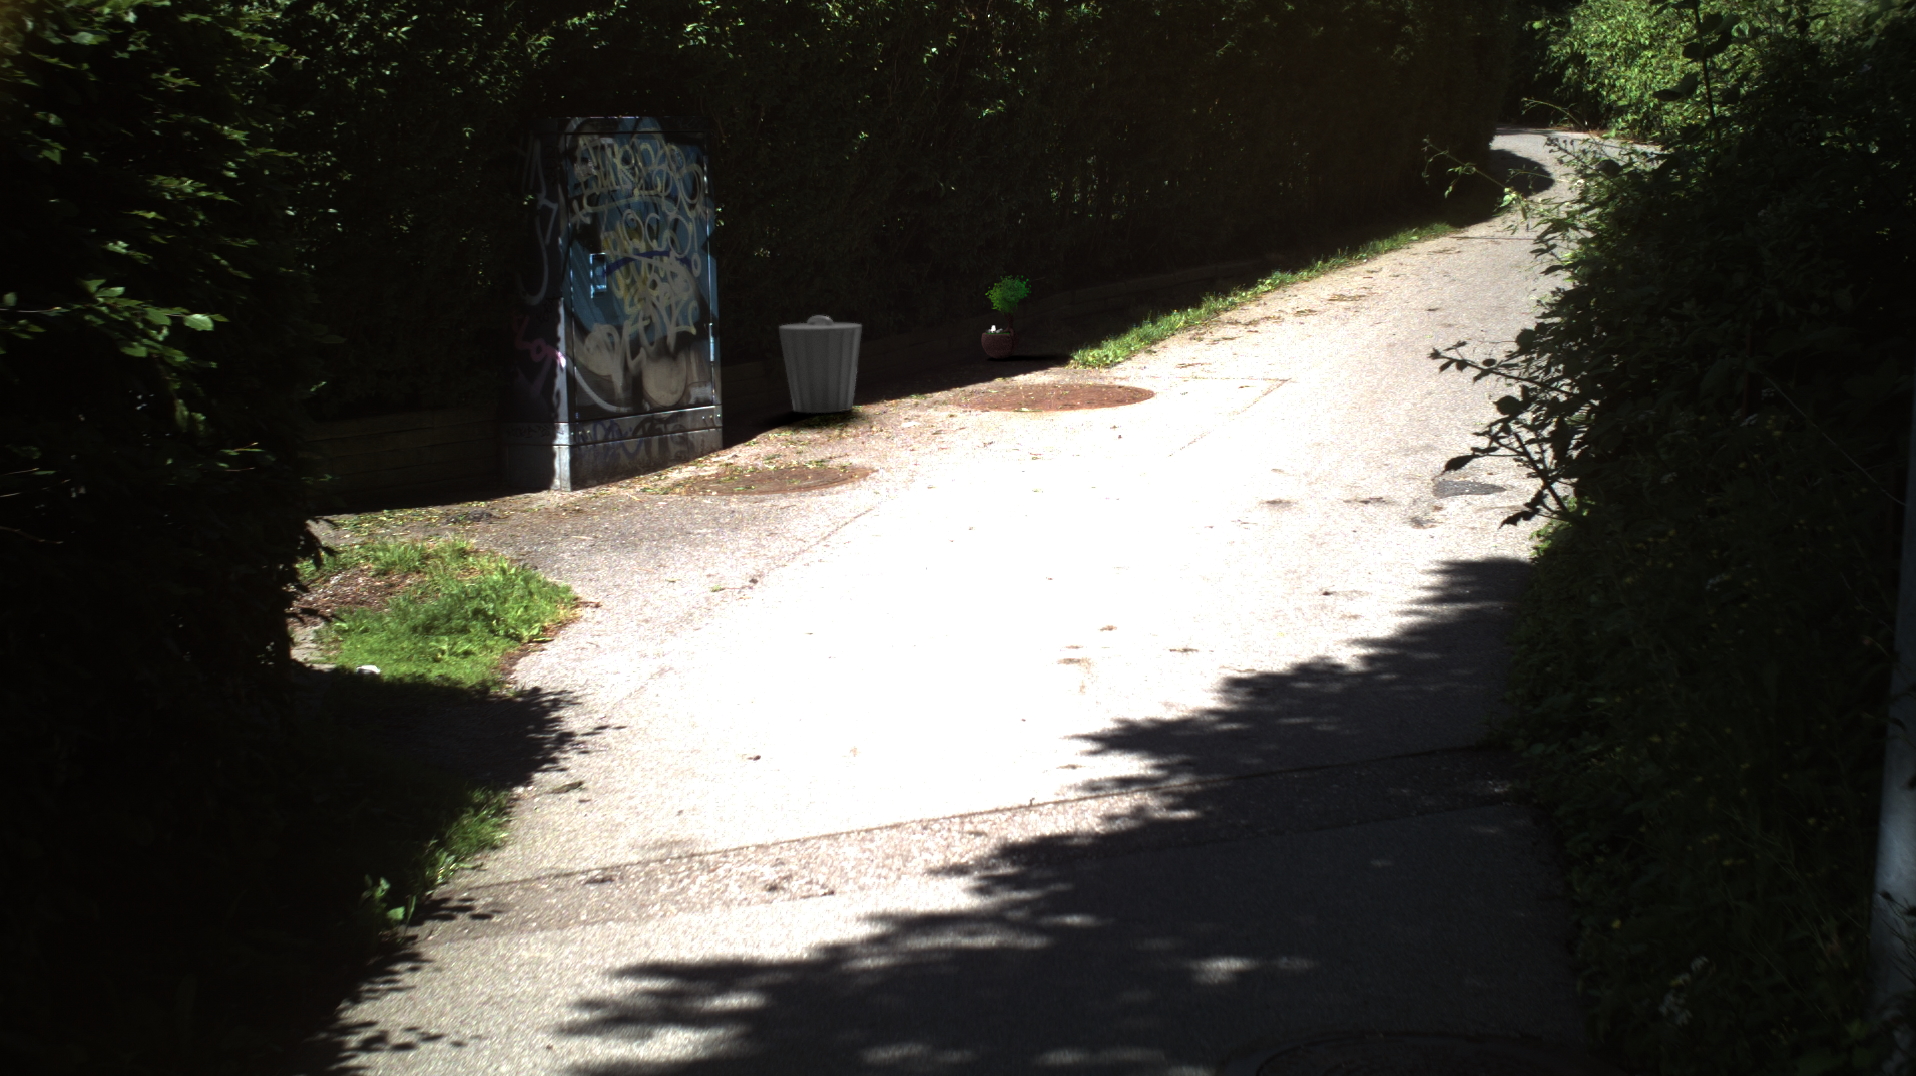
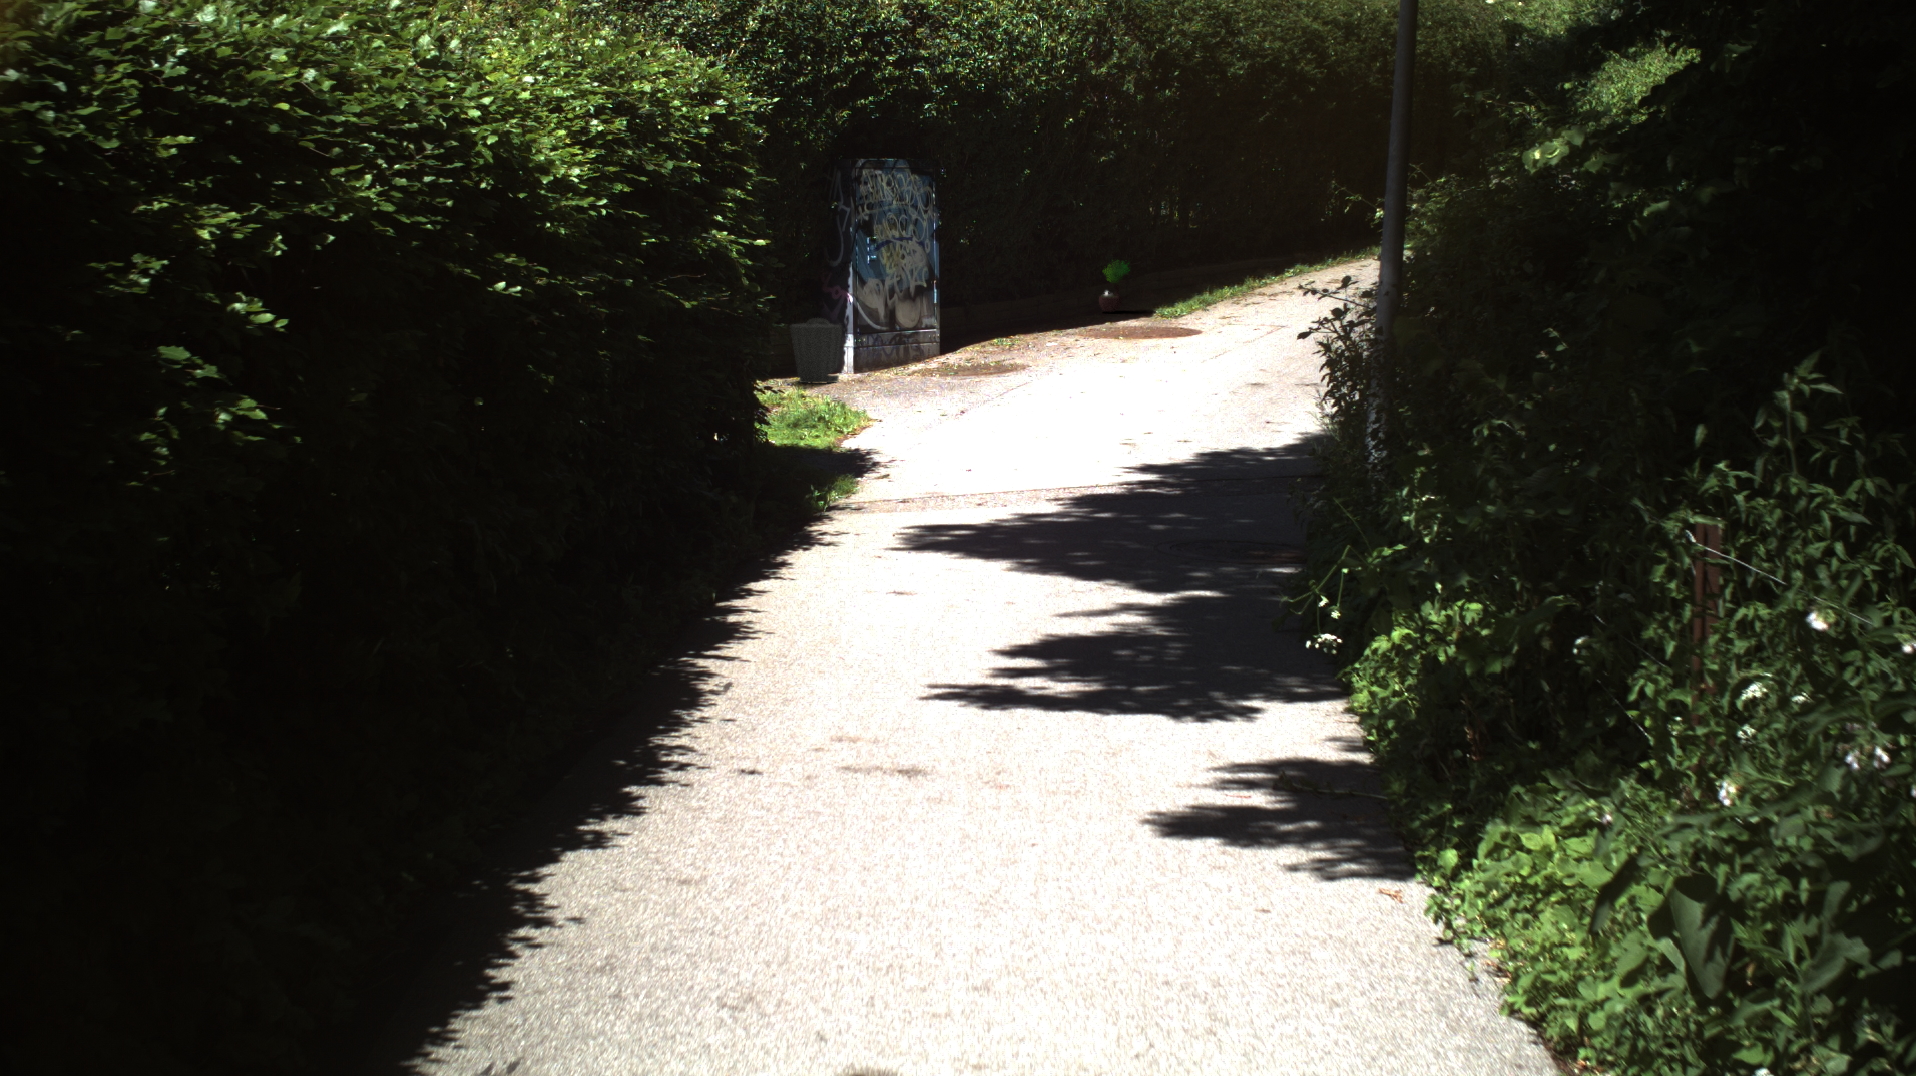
trash can: present [779,316,862,413] -> present [790,318,842,384]

